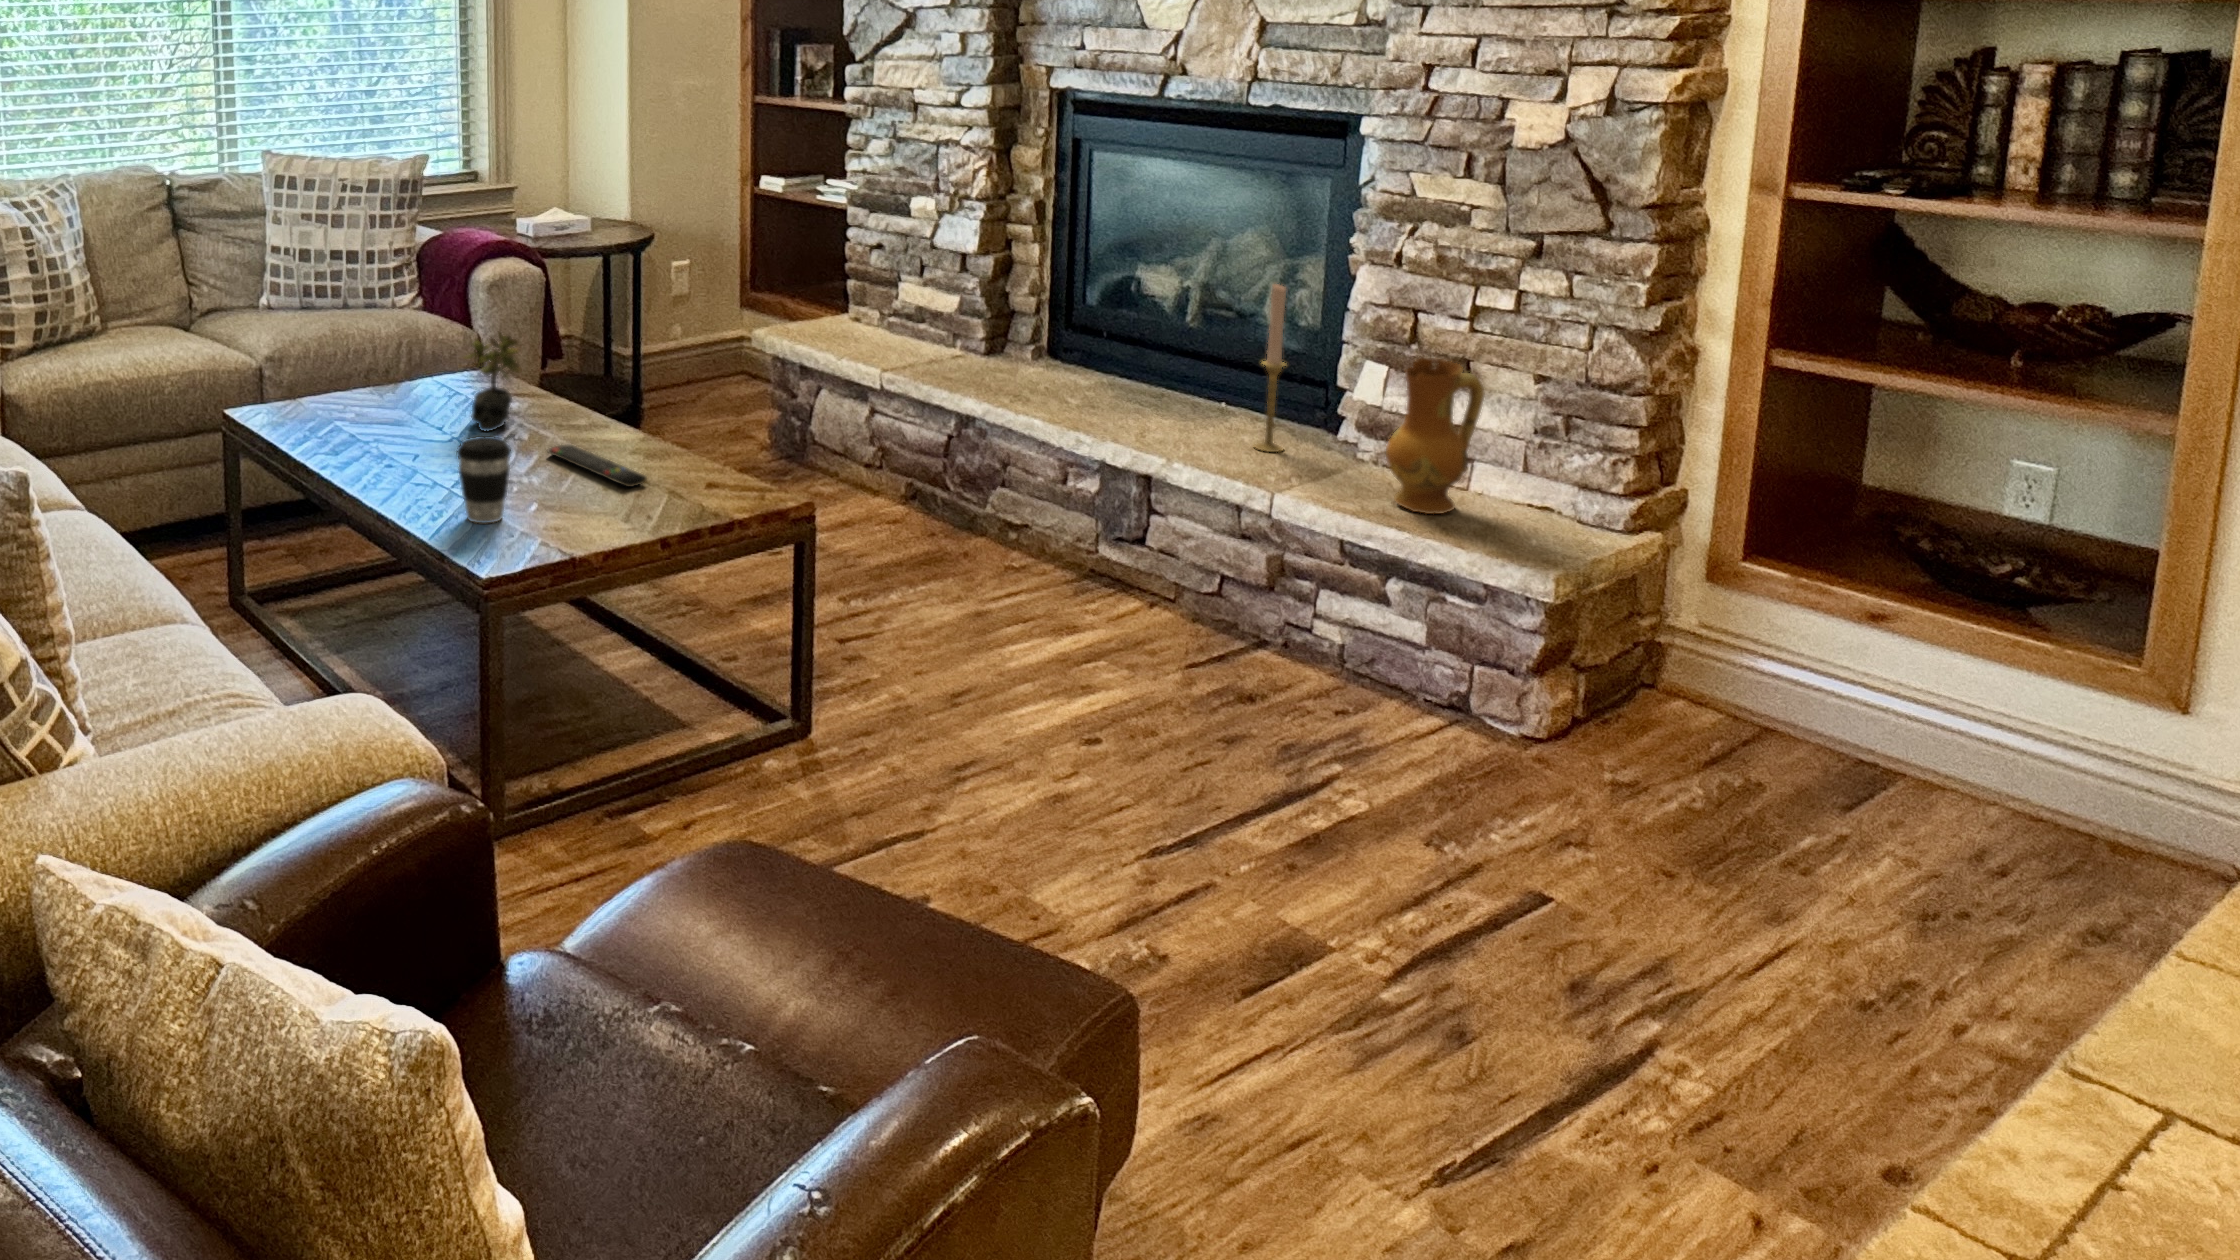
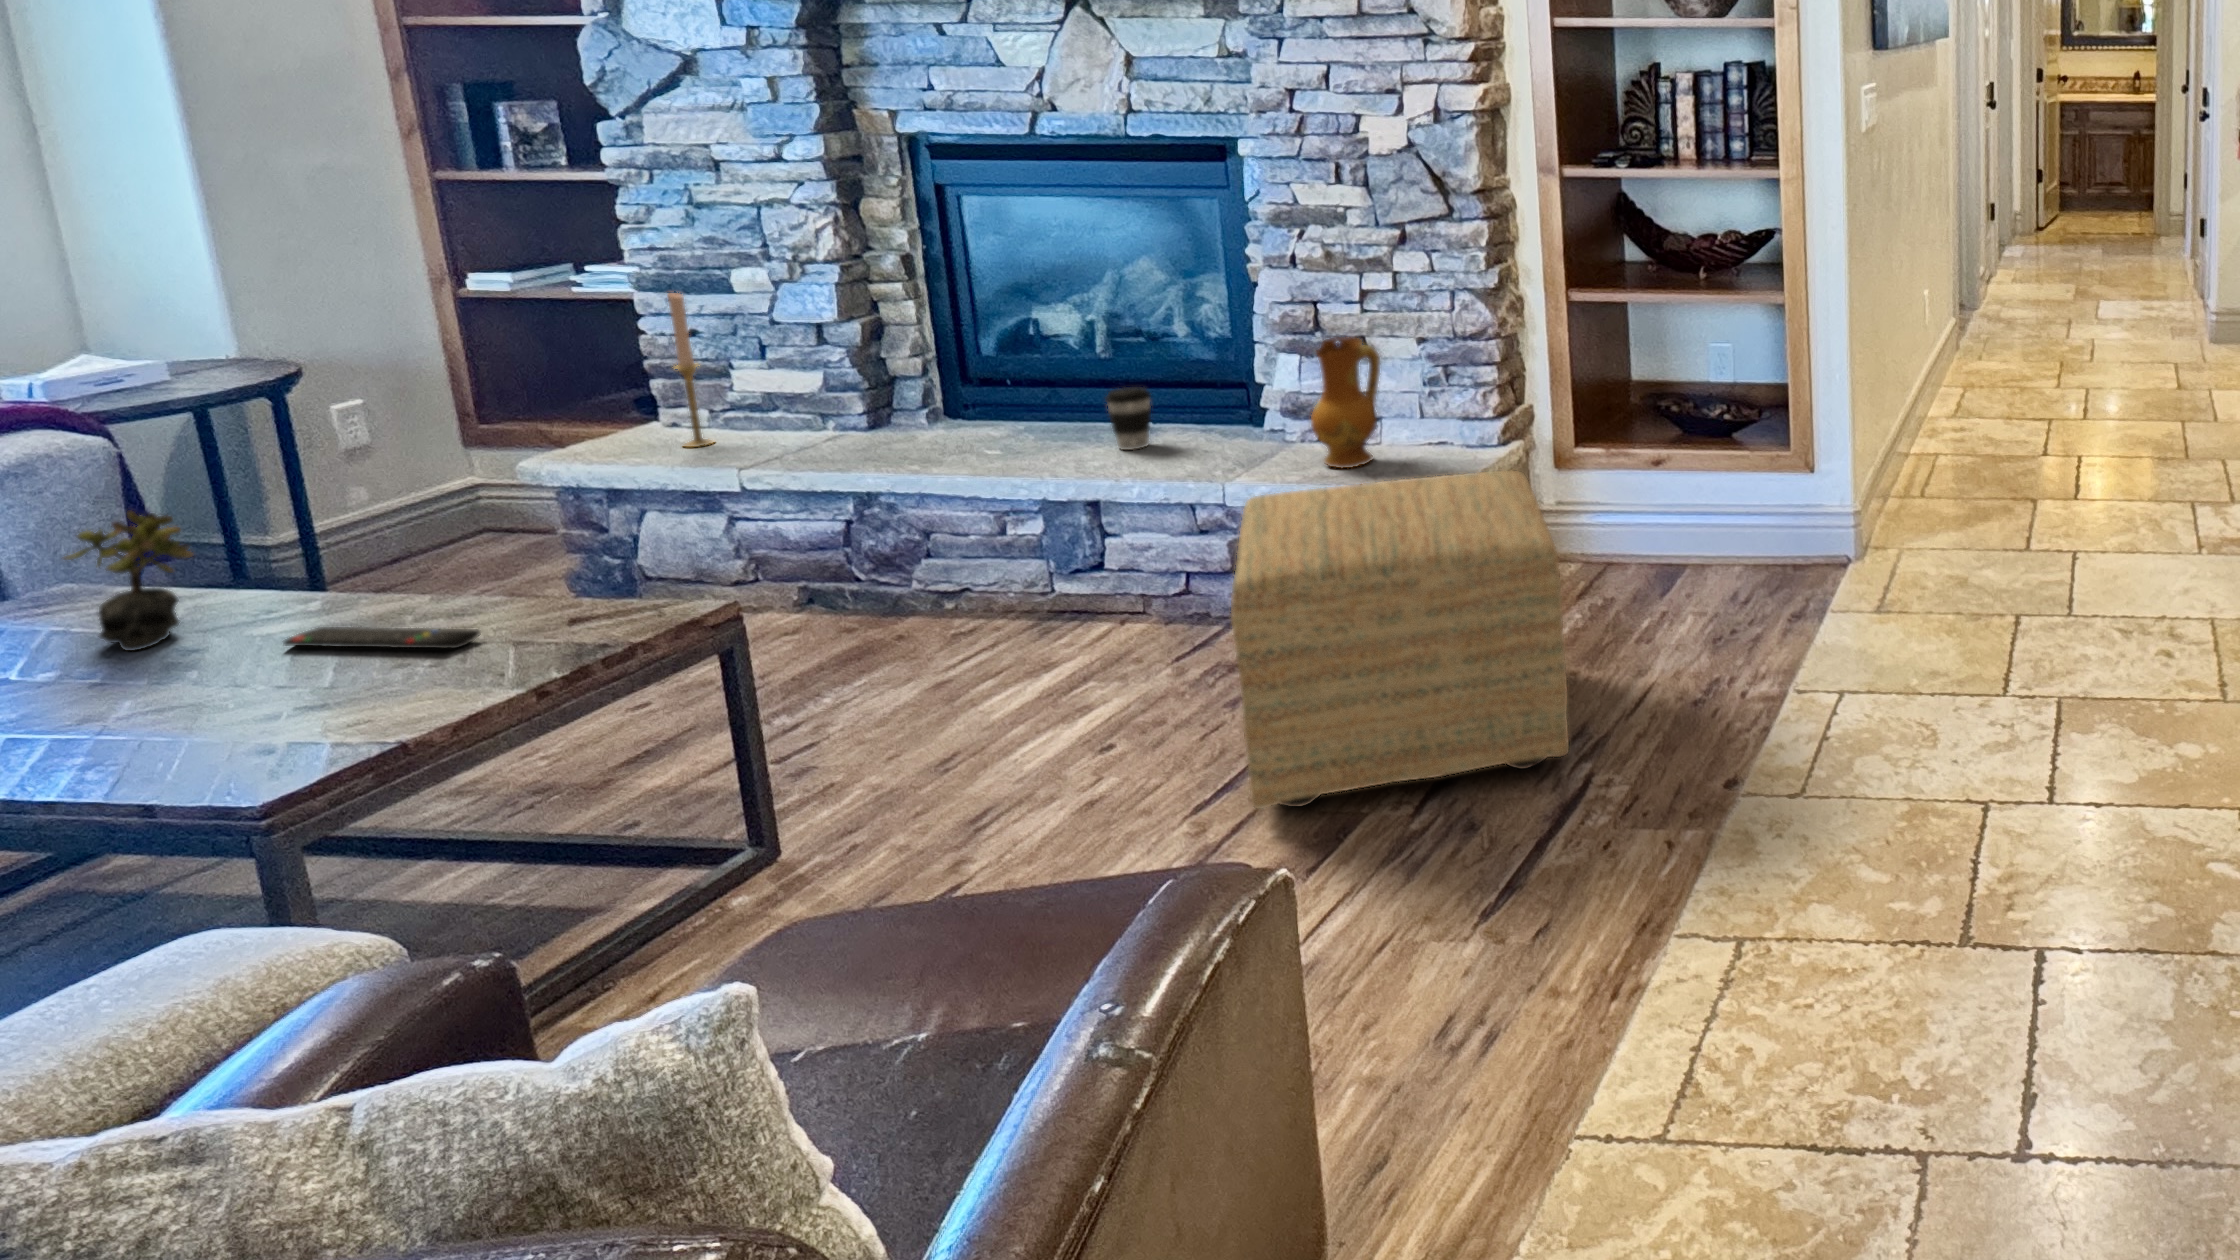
candlestick: present [1254,284,1286,452] -> present [668,292,713,447]
coffee cup: present [457,436,511,523] -> present [1106,387,1151,450]
ottoman: none [1206,526,1649,990] -> present [1231,471,1569,809]

